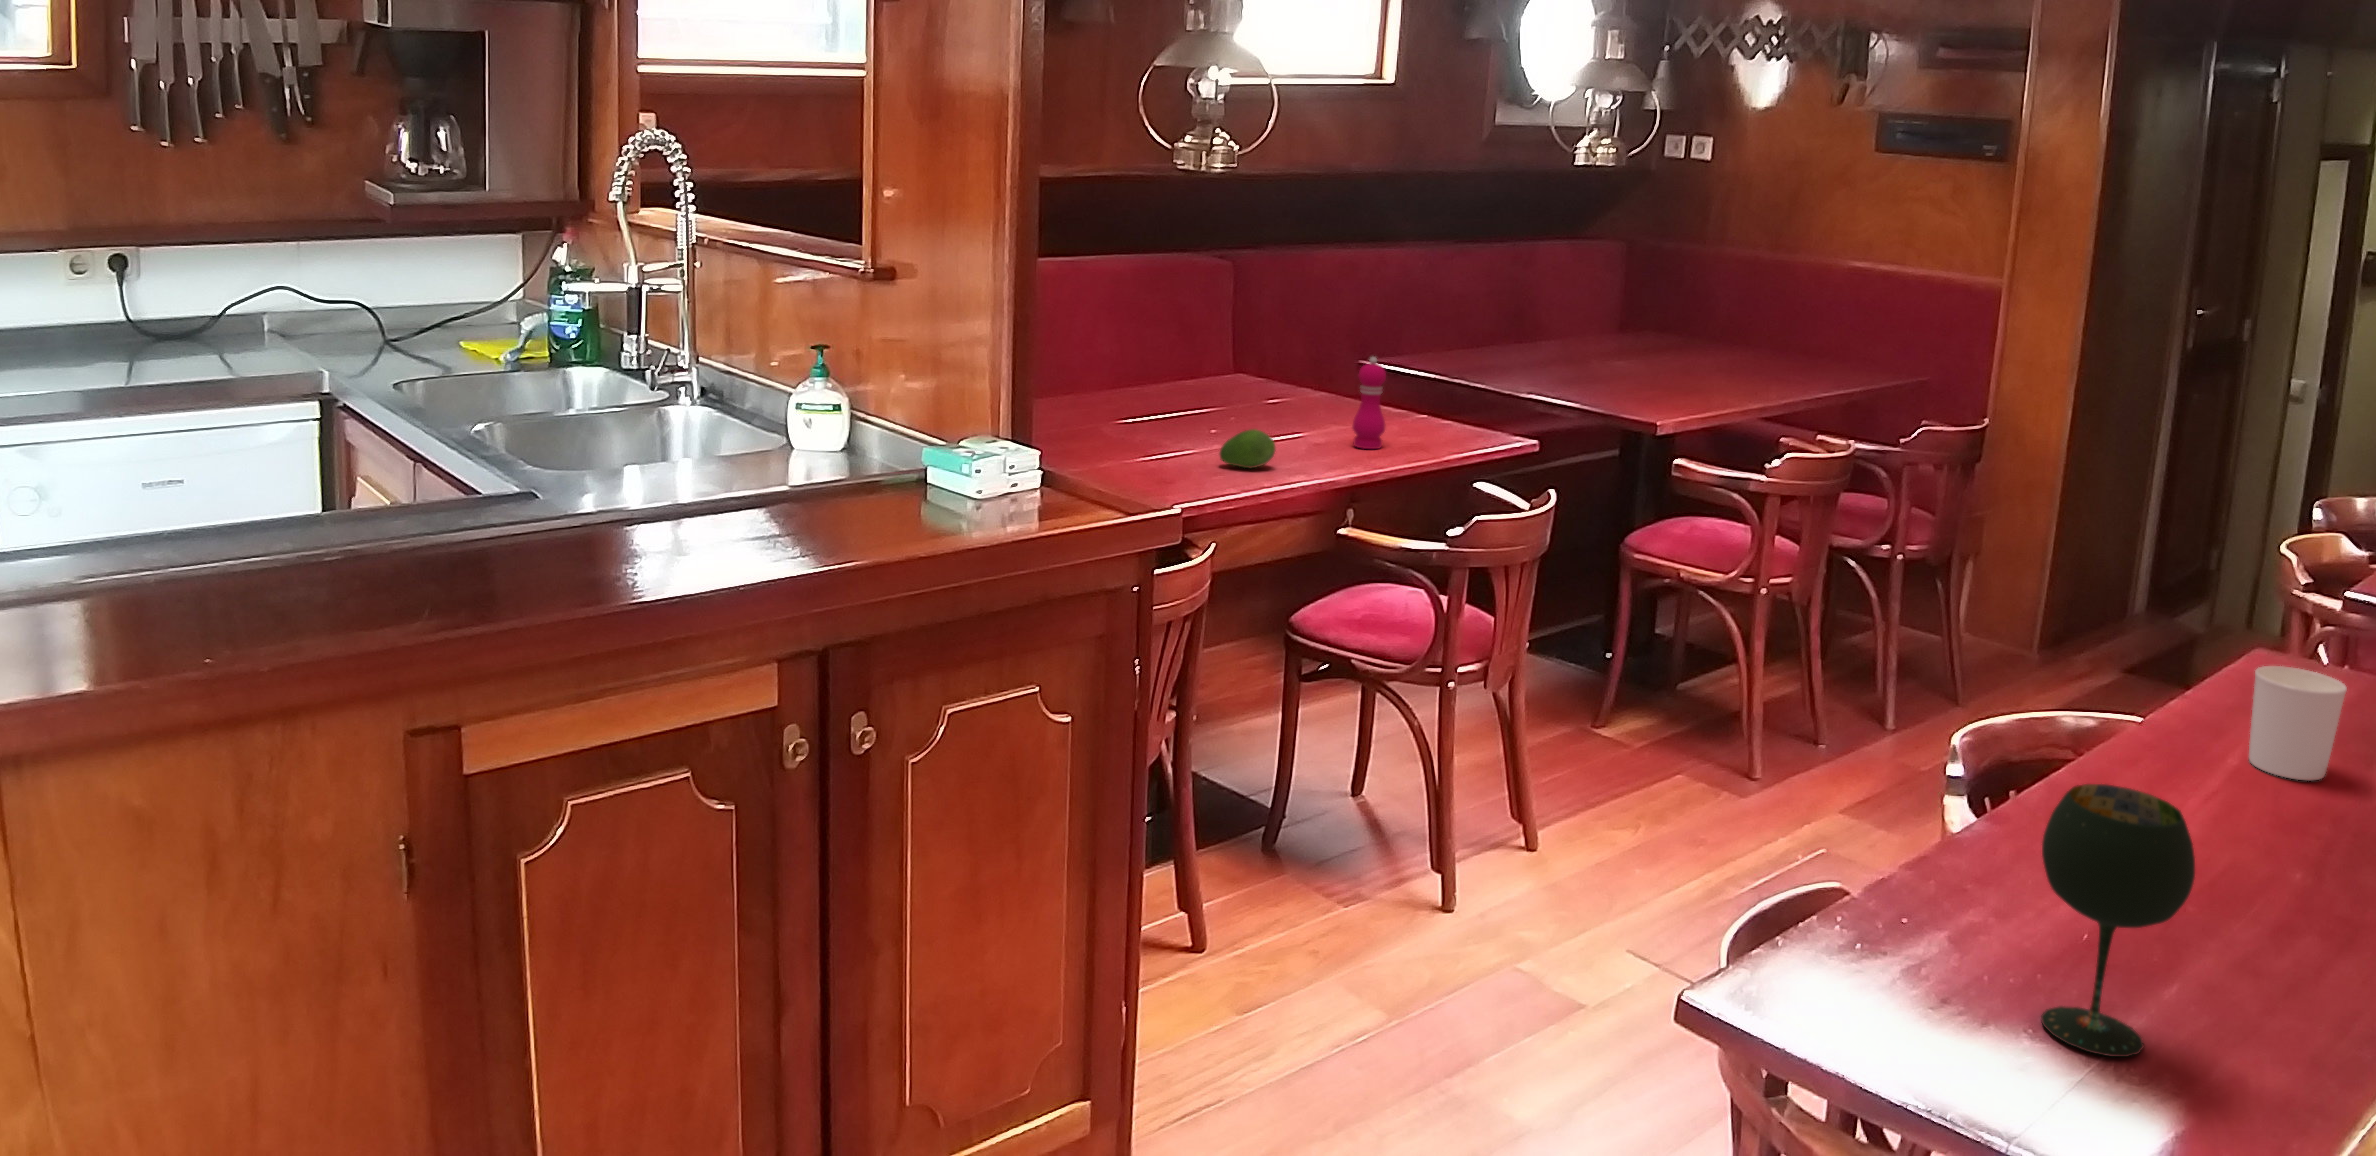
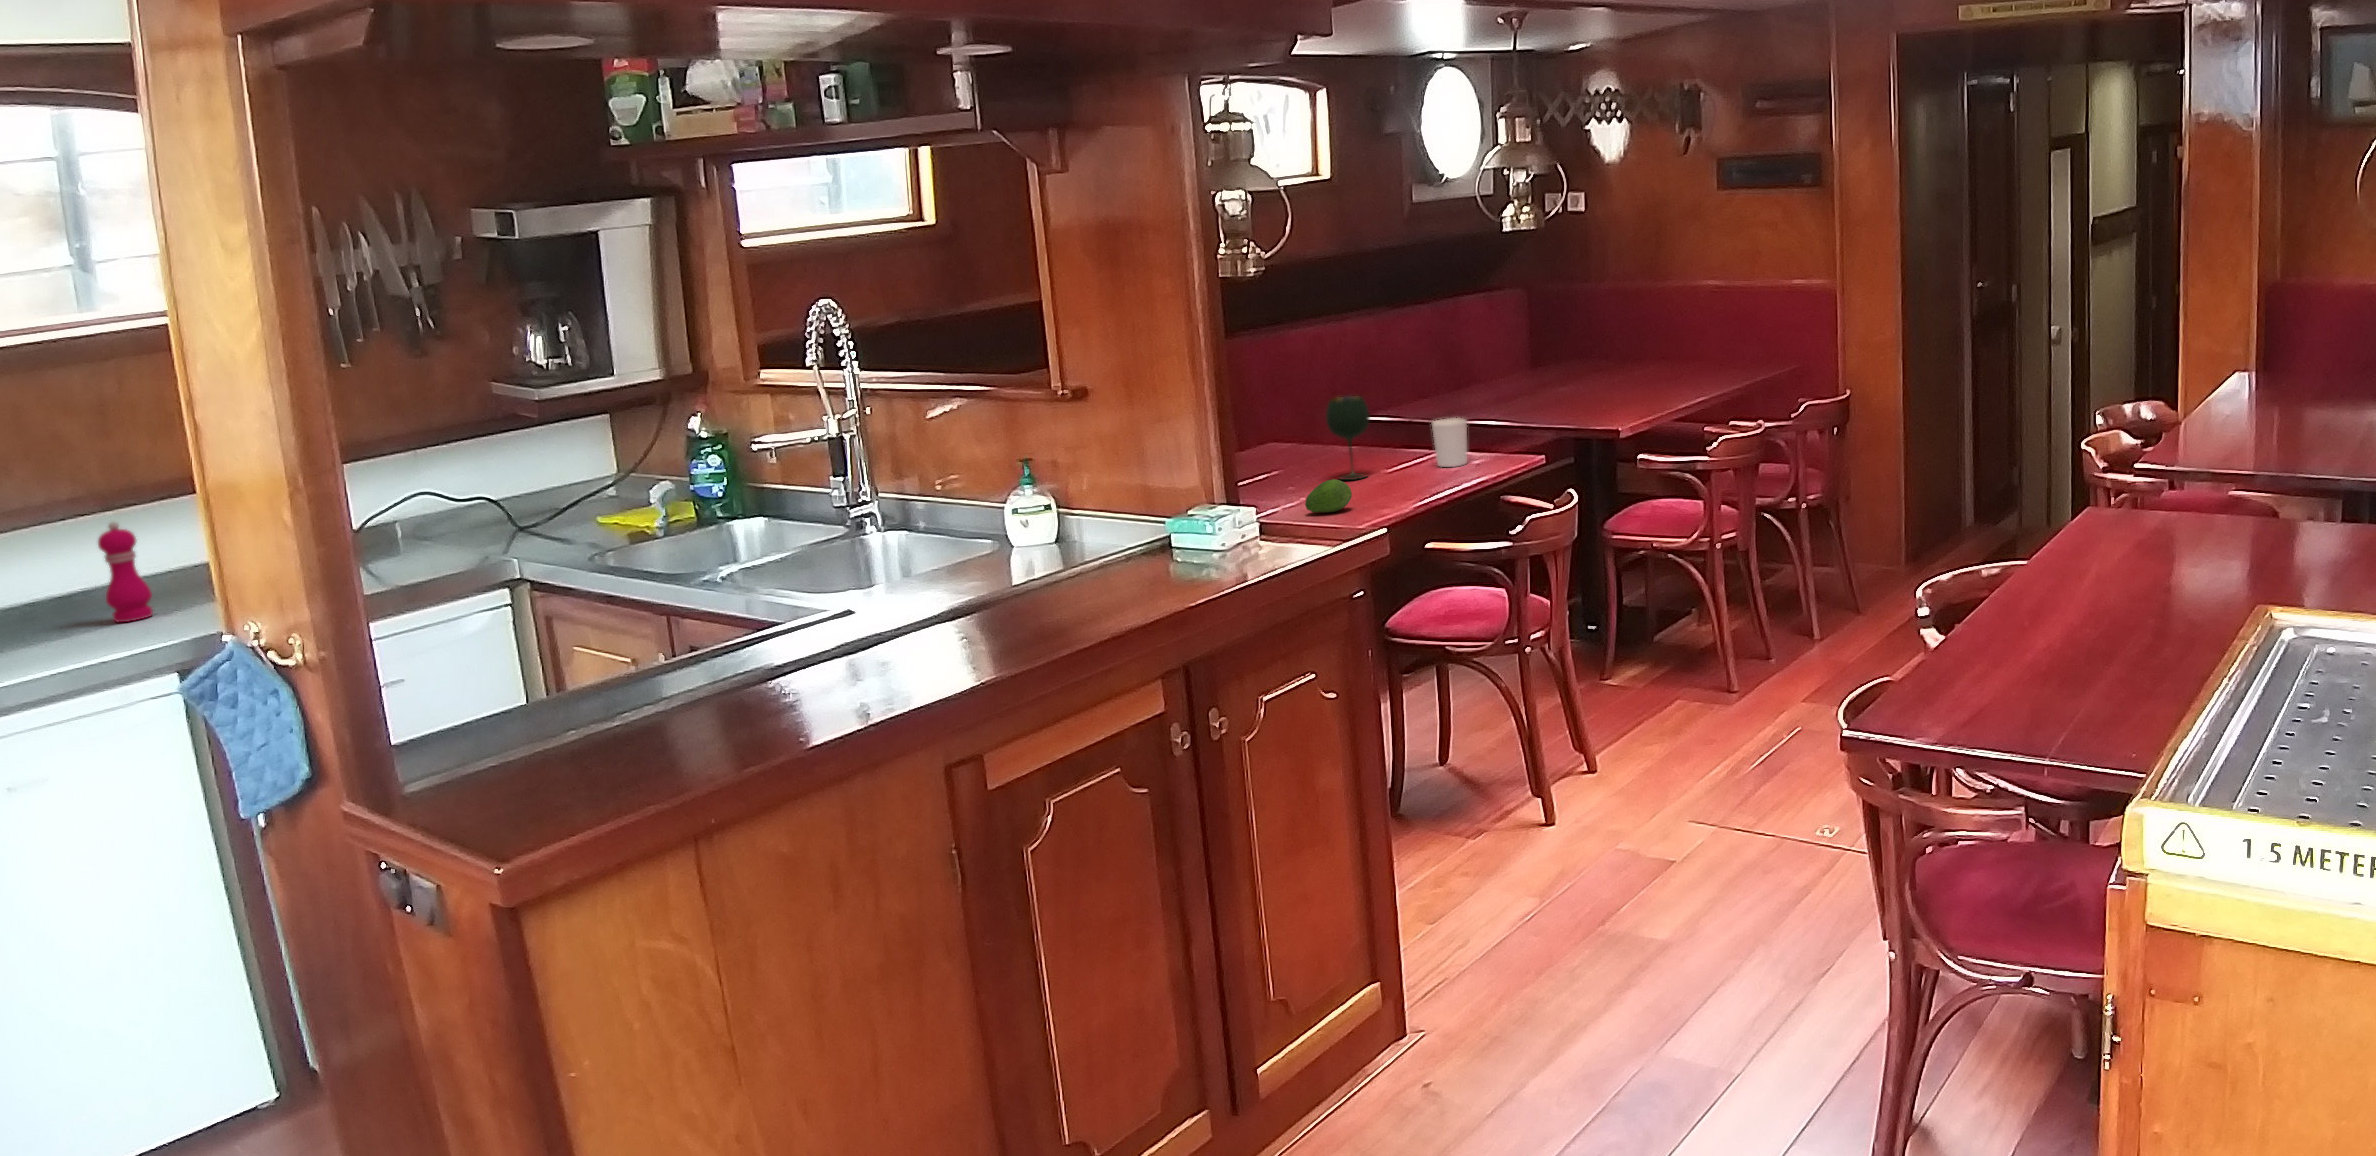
pepper mill: present [1352,357,1386,449] -> present [98,522,153,622]
candle holder: present [2249,666,2347,780] -> present [1432,418,1467,467]
wine glass: present [2041,784,2195,1057] -> present [1326,396,1369,480]

